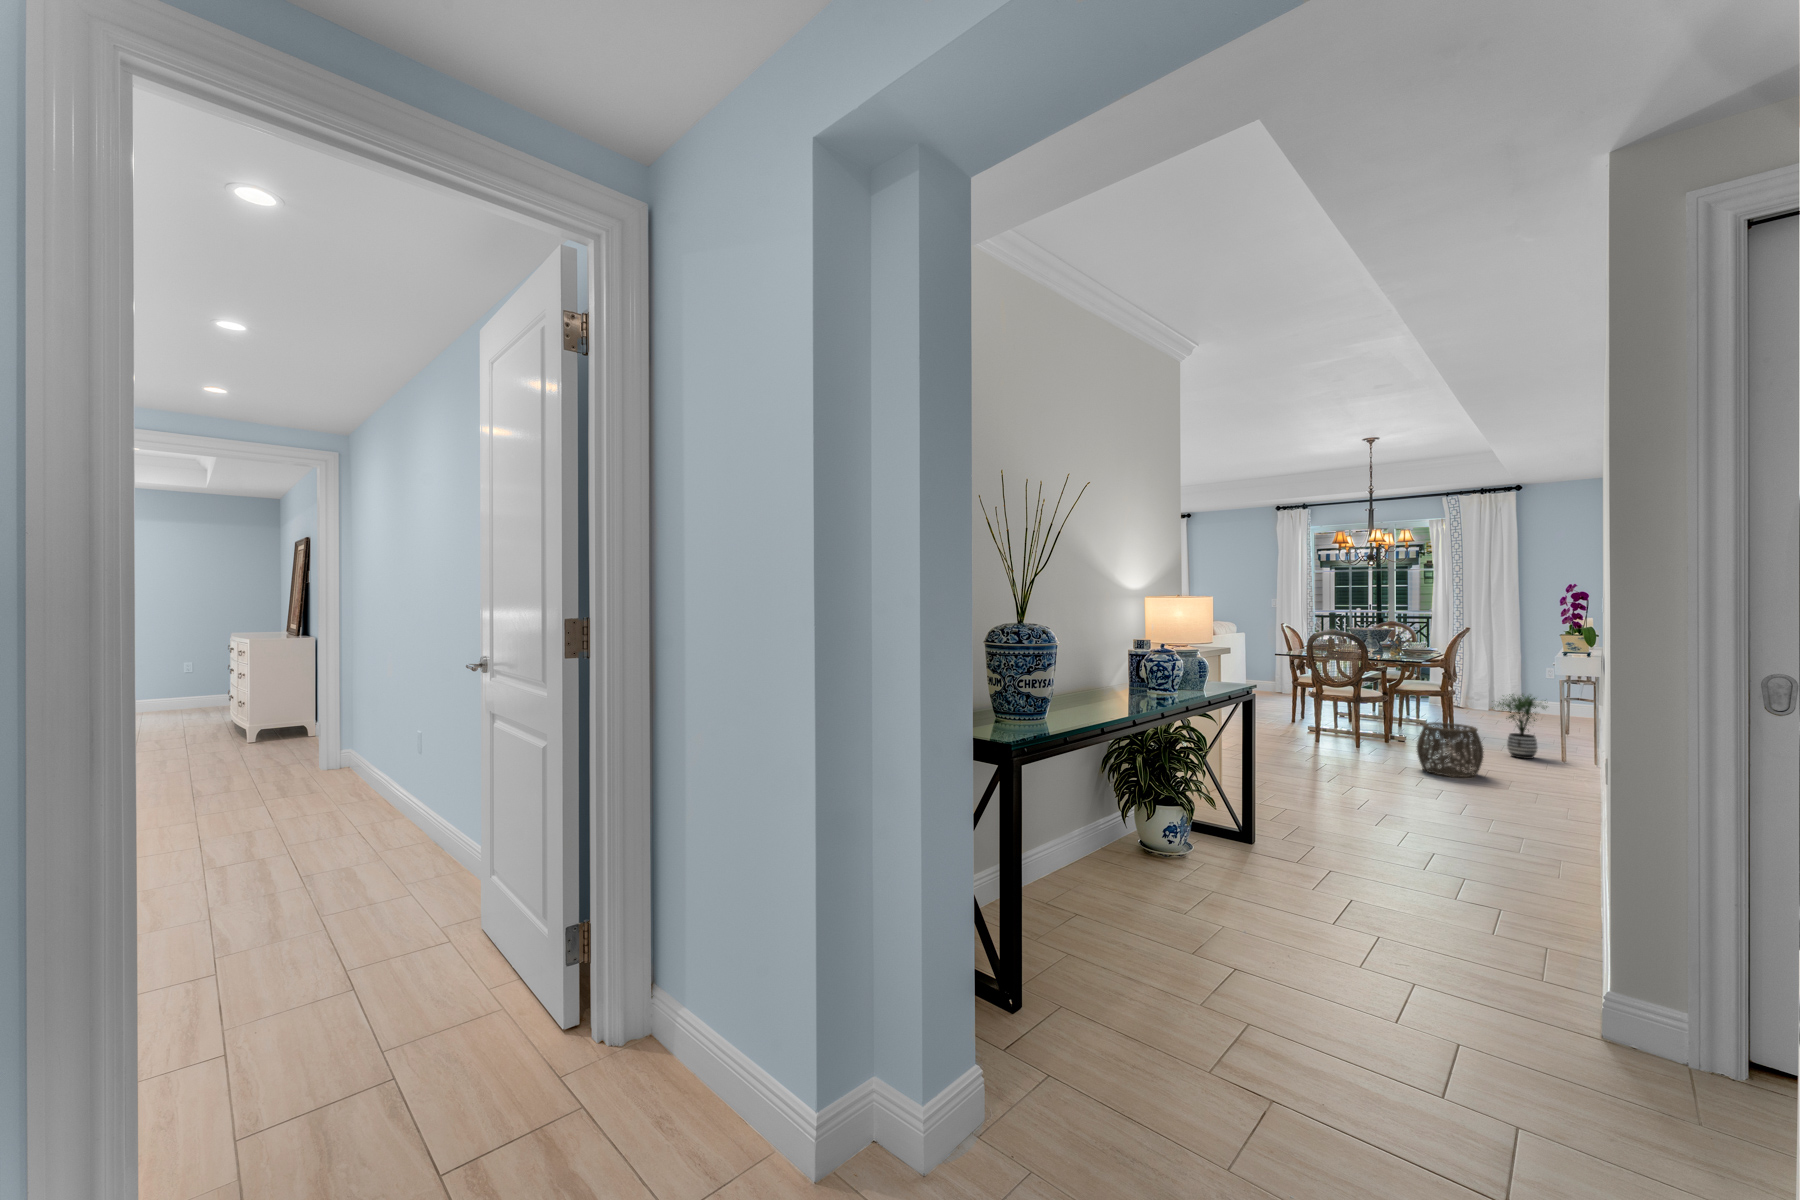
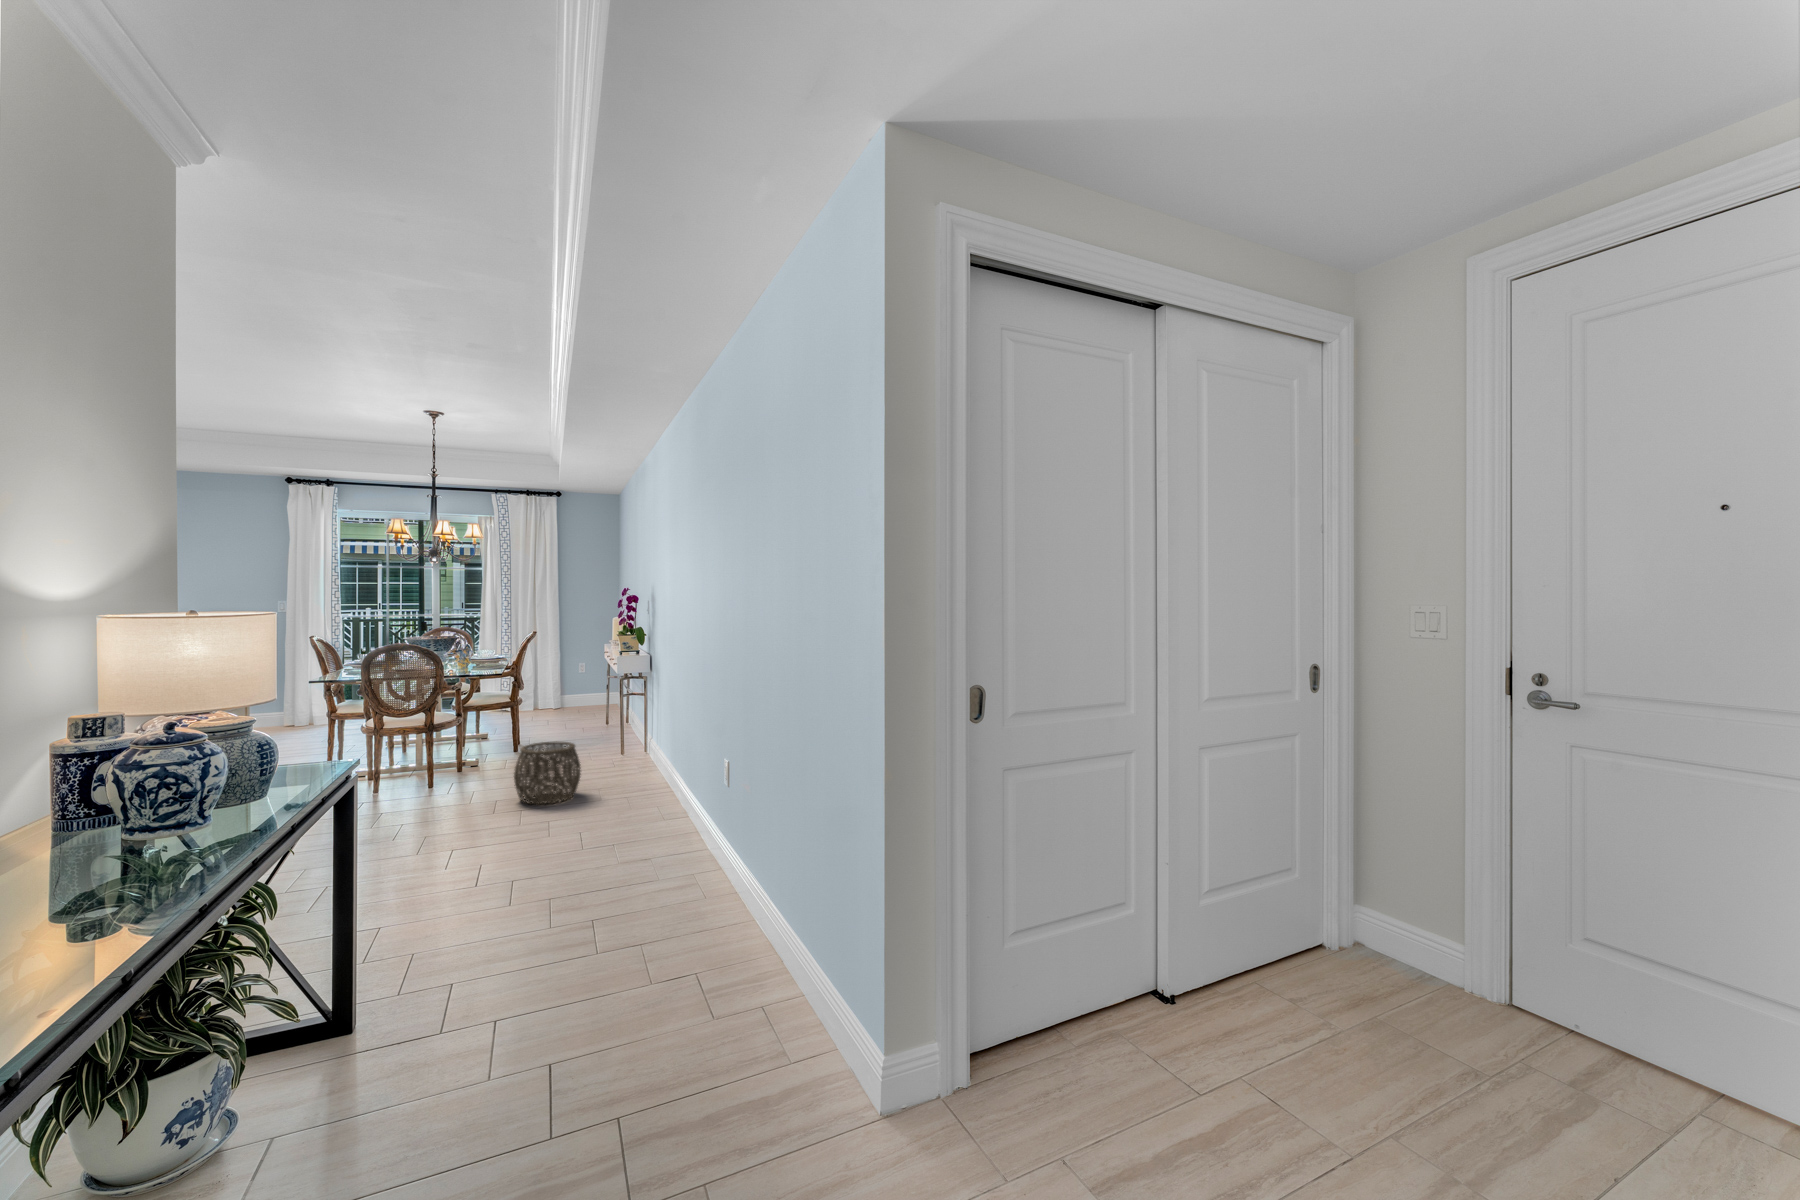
potted plant: present [1492,694,1547,759] -> none [569,696,619,762]

